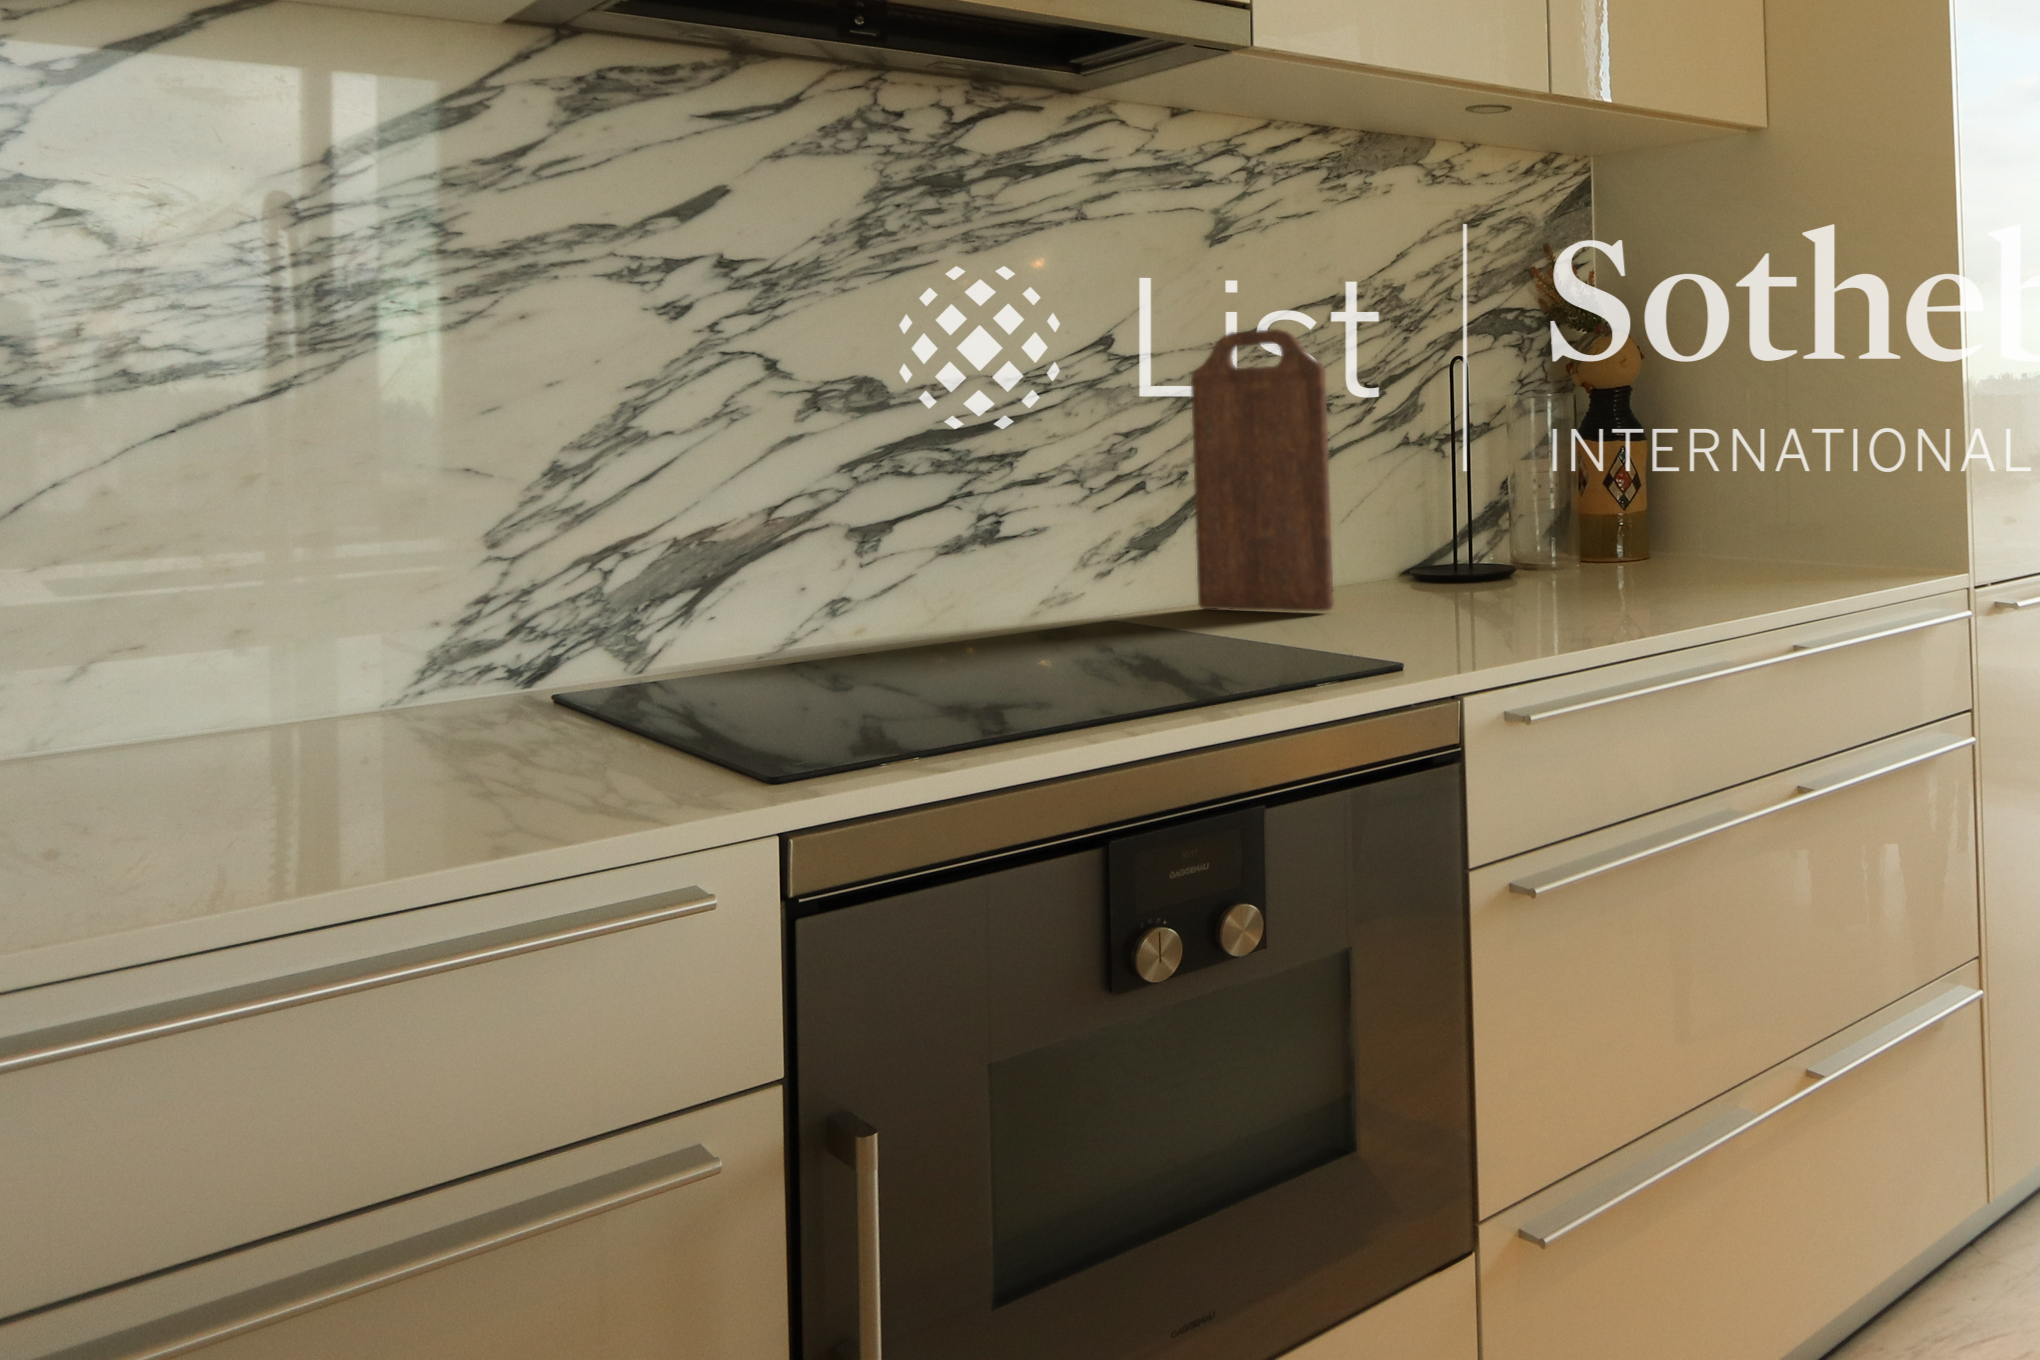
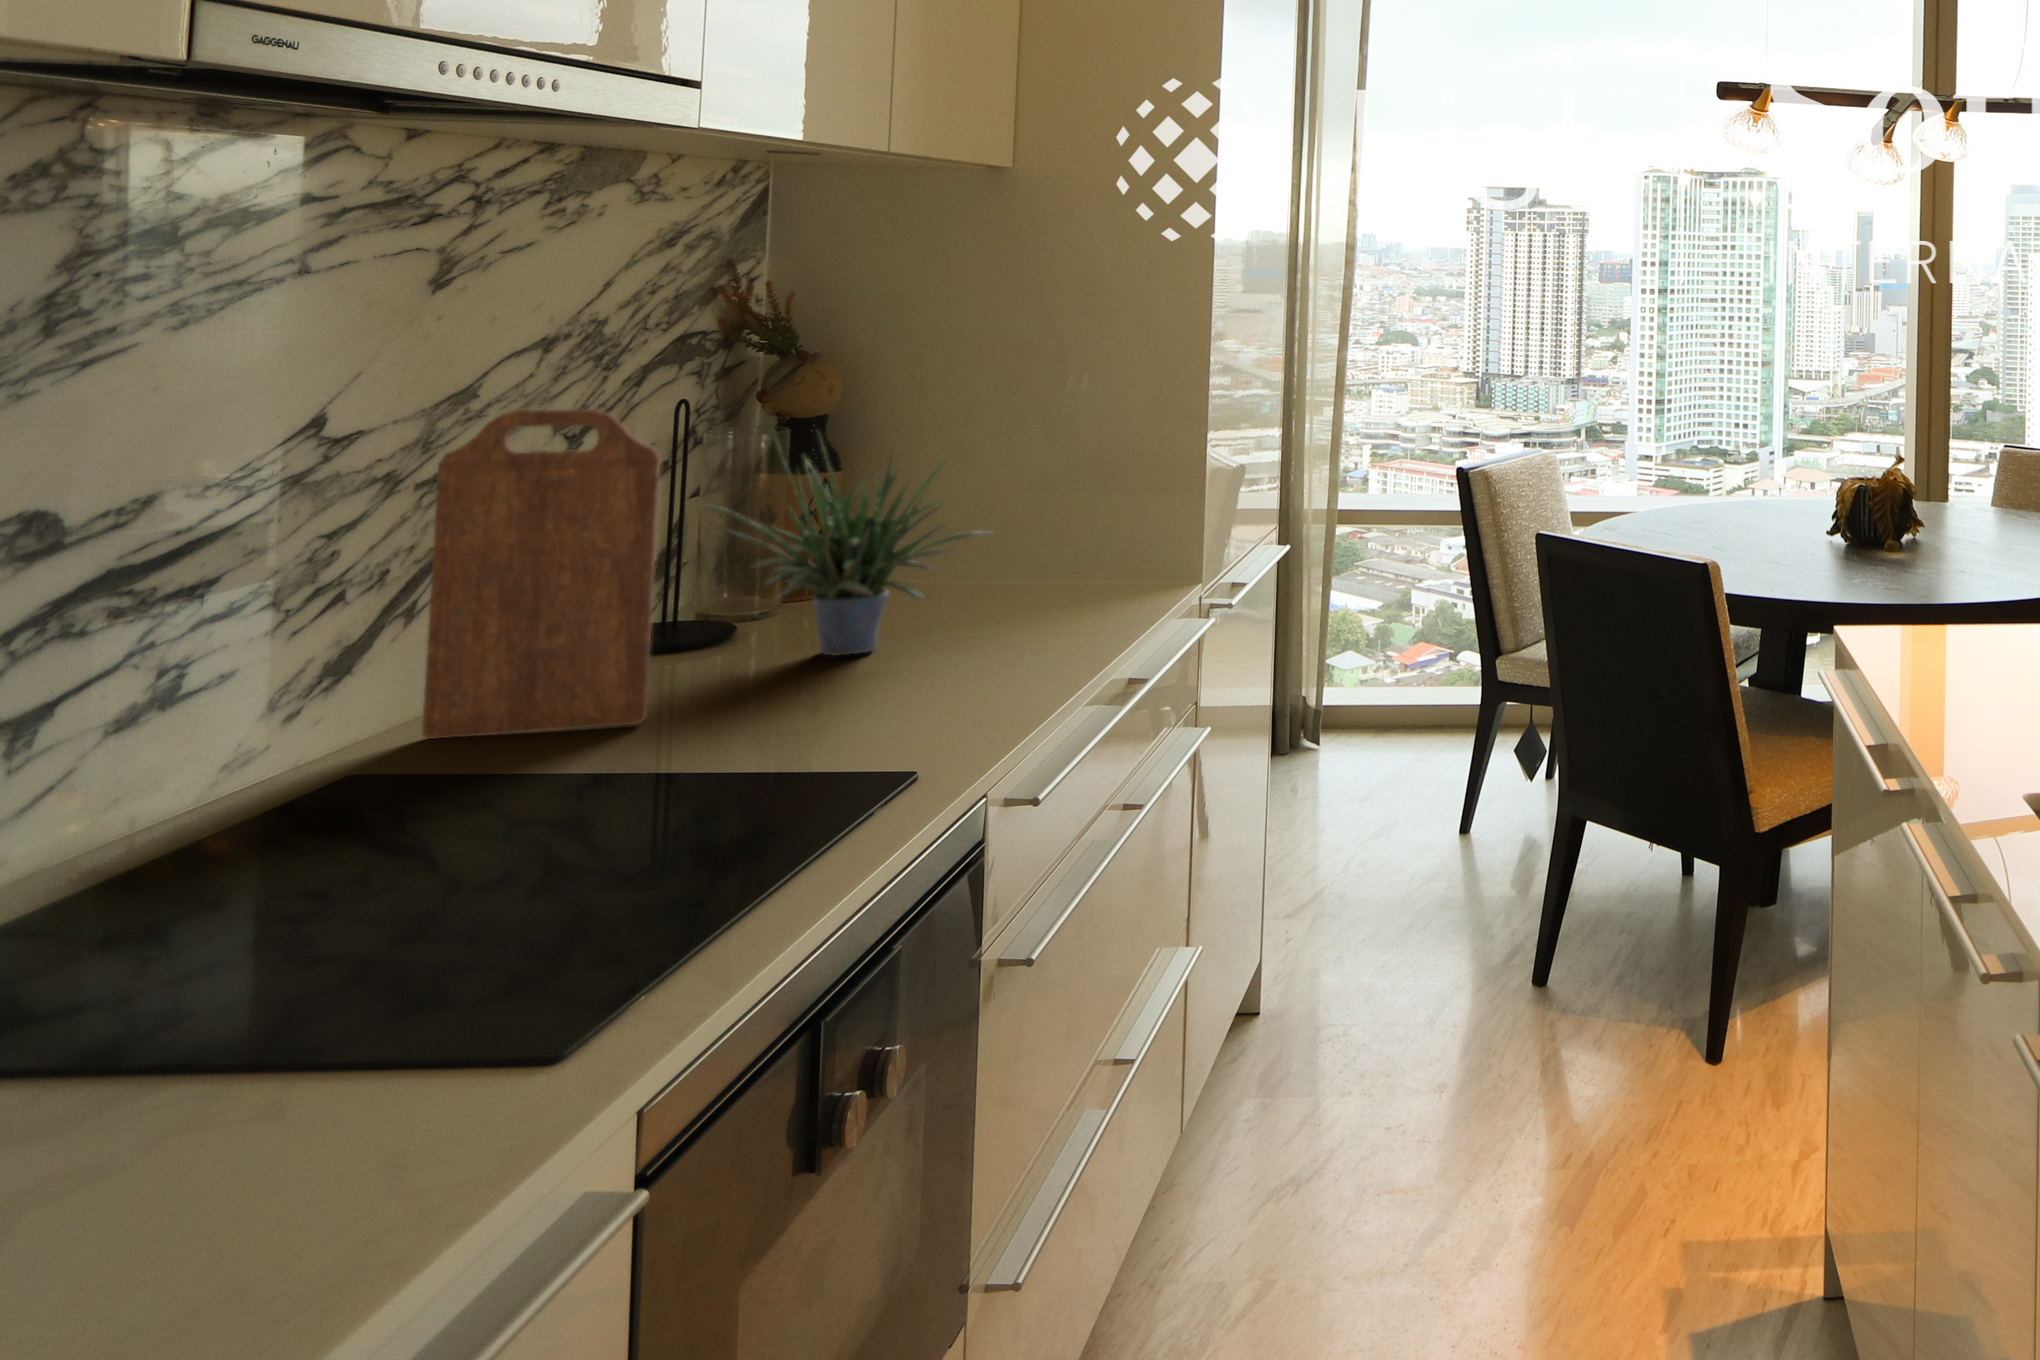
potted plant: none [1427,355,1697,588] -> present [700,419,989,655]

